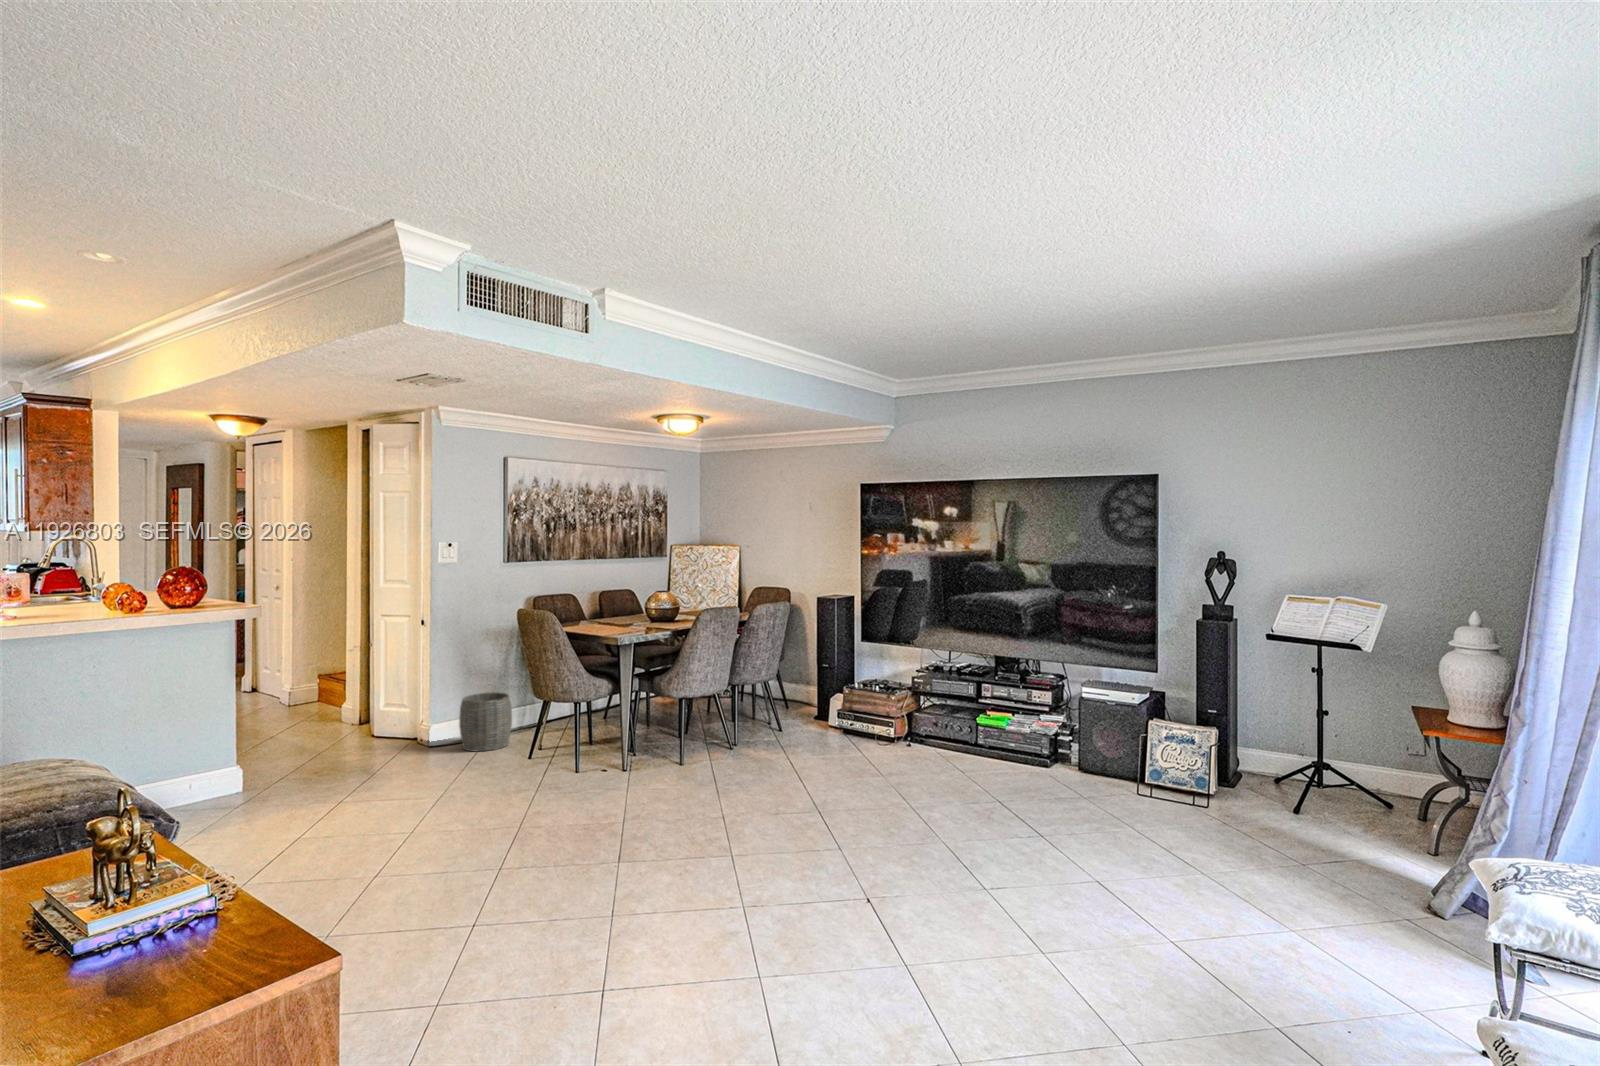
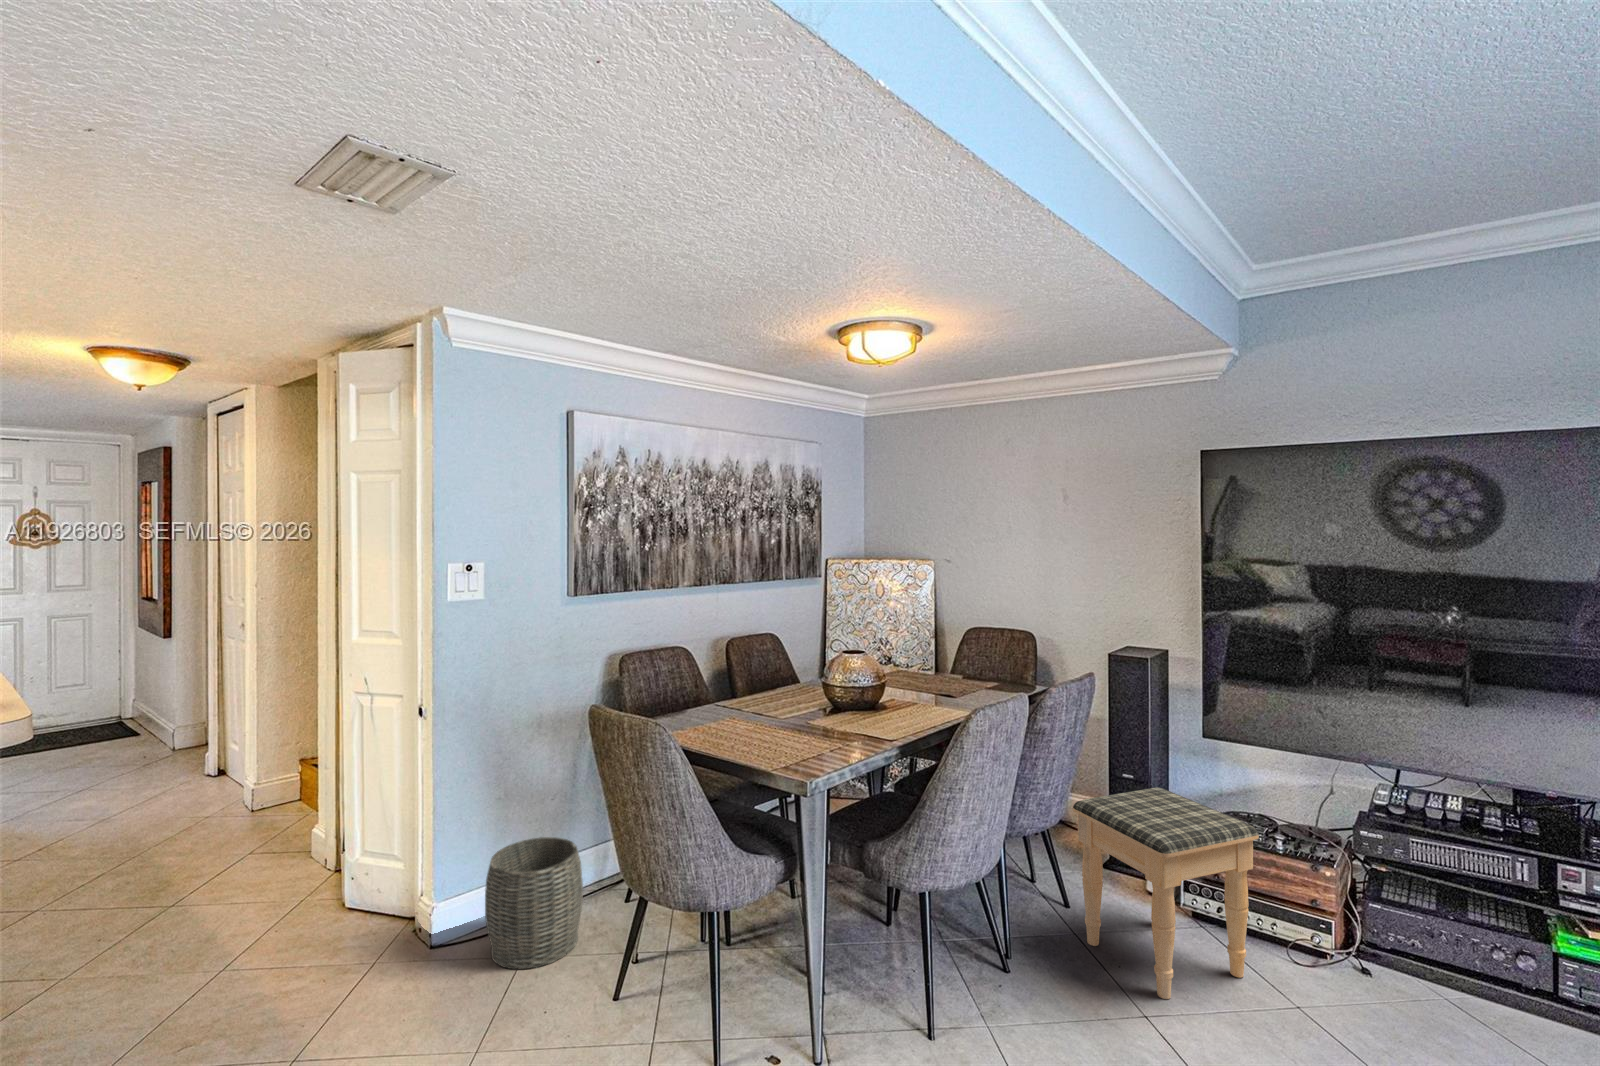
footstool: none [773,662,852,751] -> present [1073,788,1259,999]

